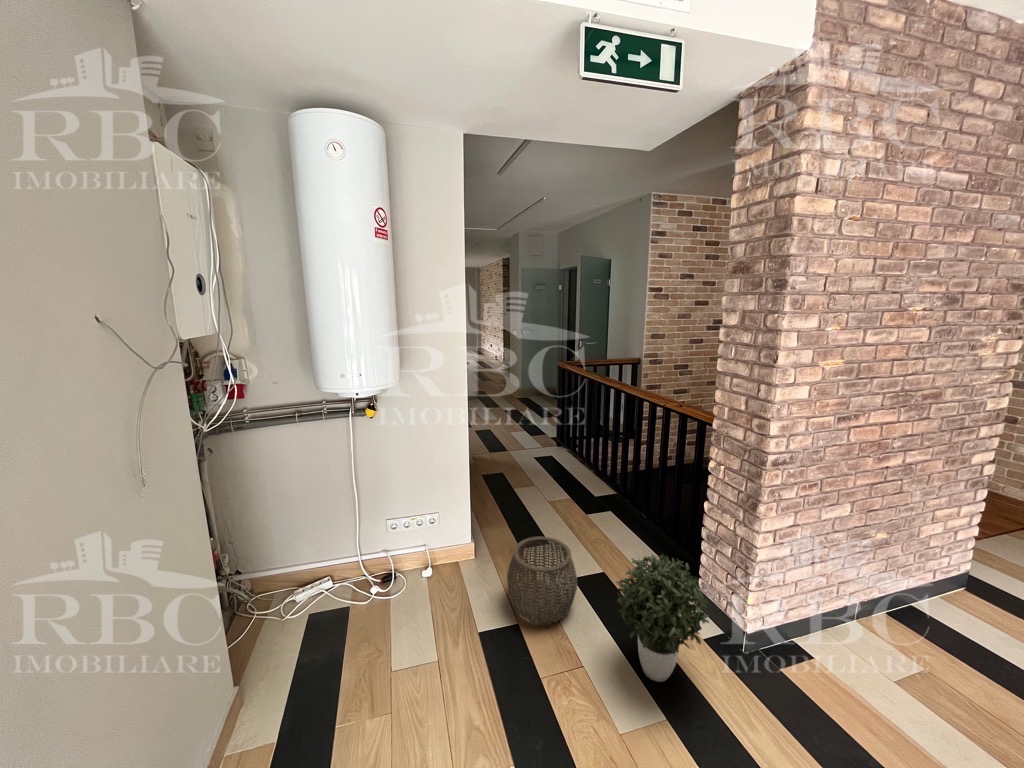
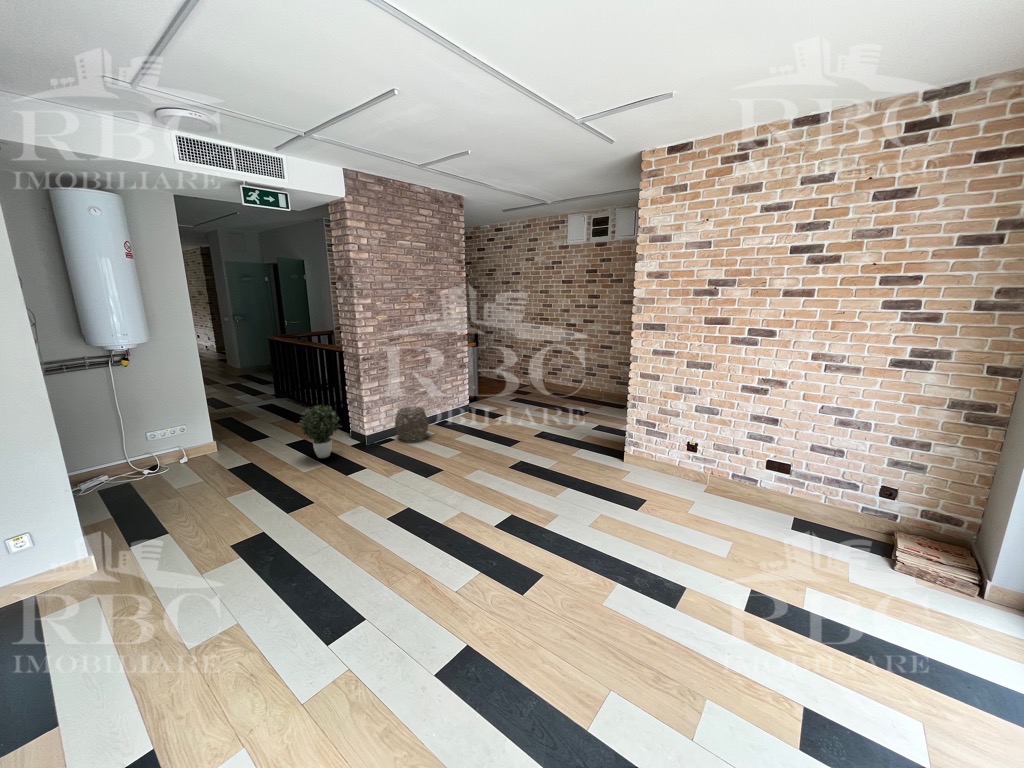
woven basket: present [507,536,577,624] -> present [395,406,428,441]

